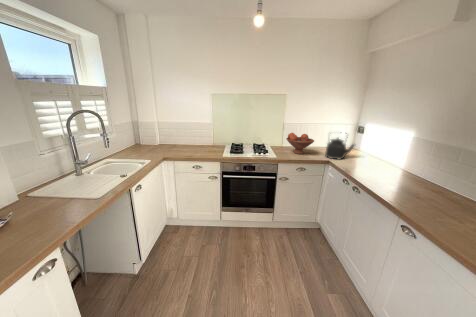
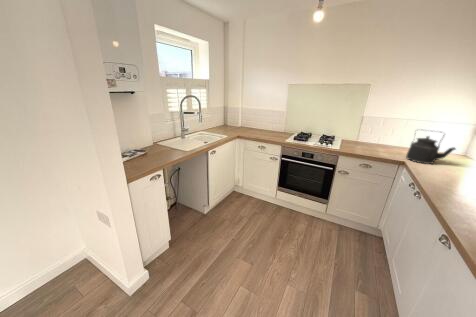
fruit bowl: present [286,133,314,154] -> none [359,126,396,151]

